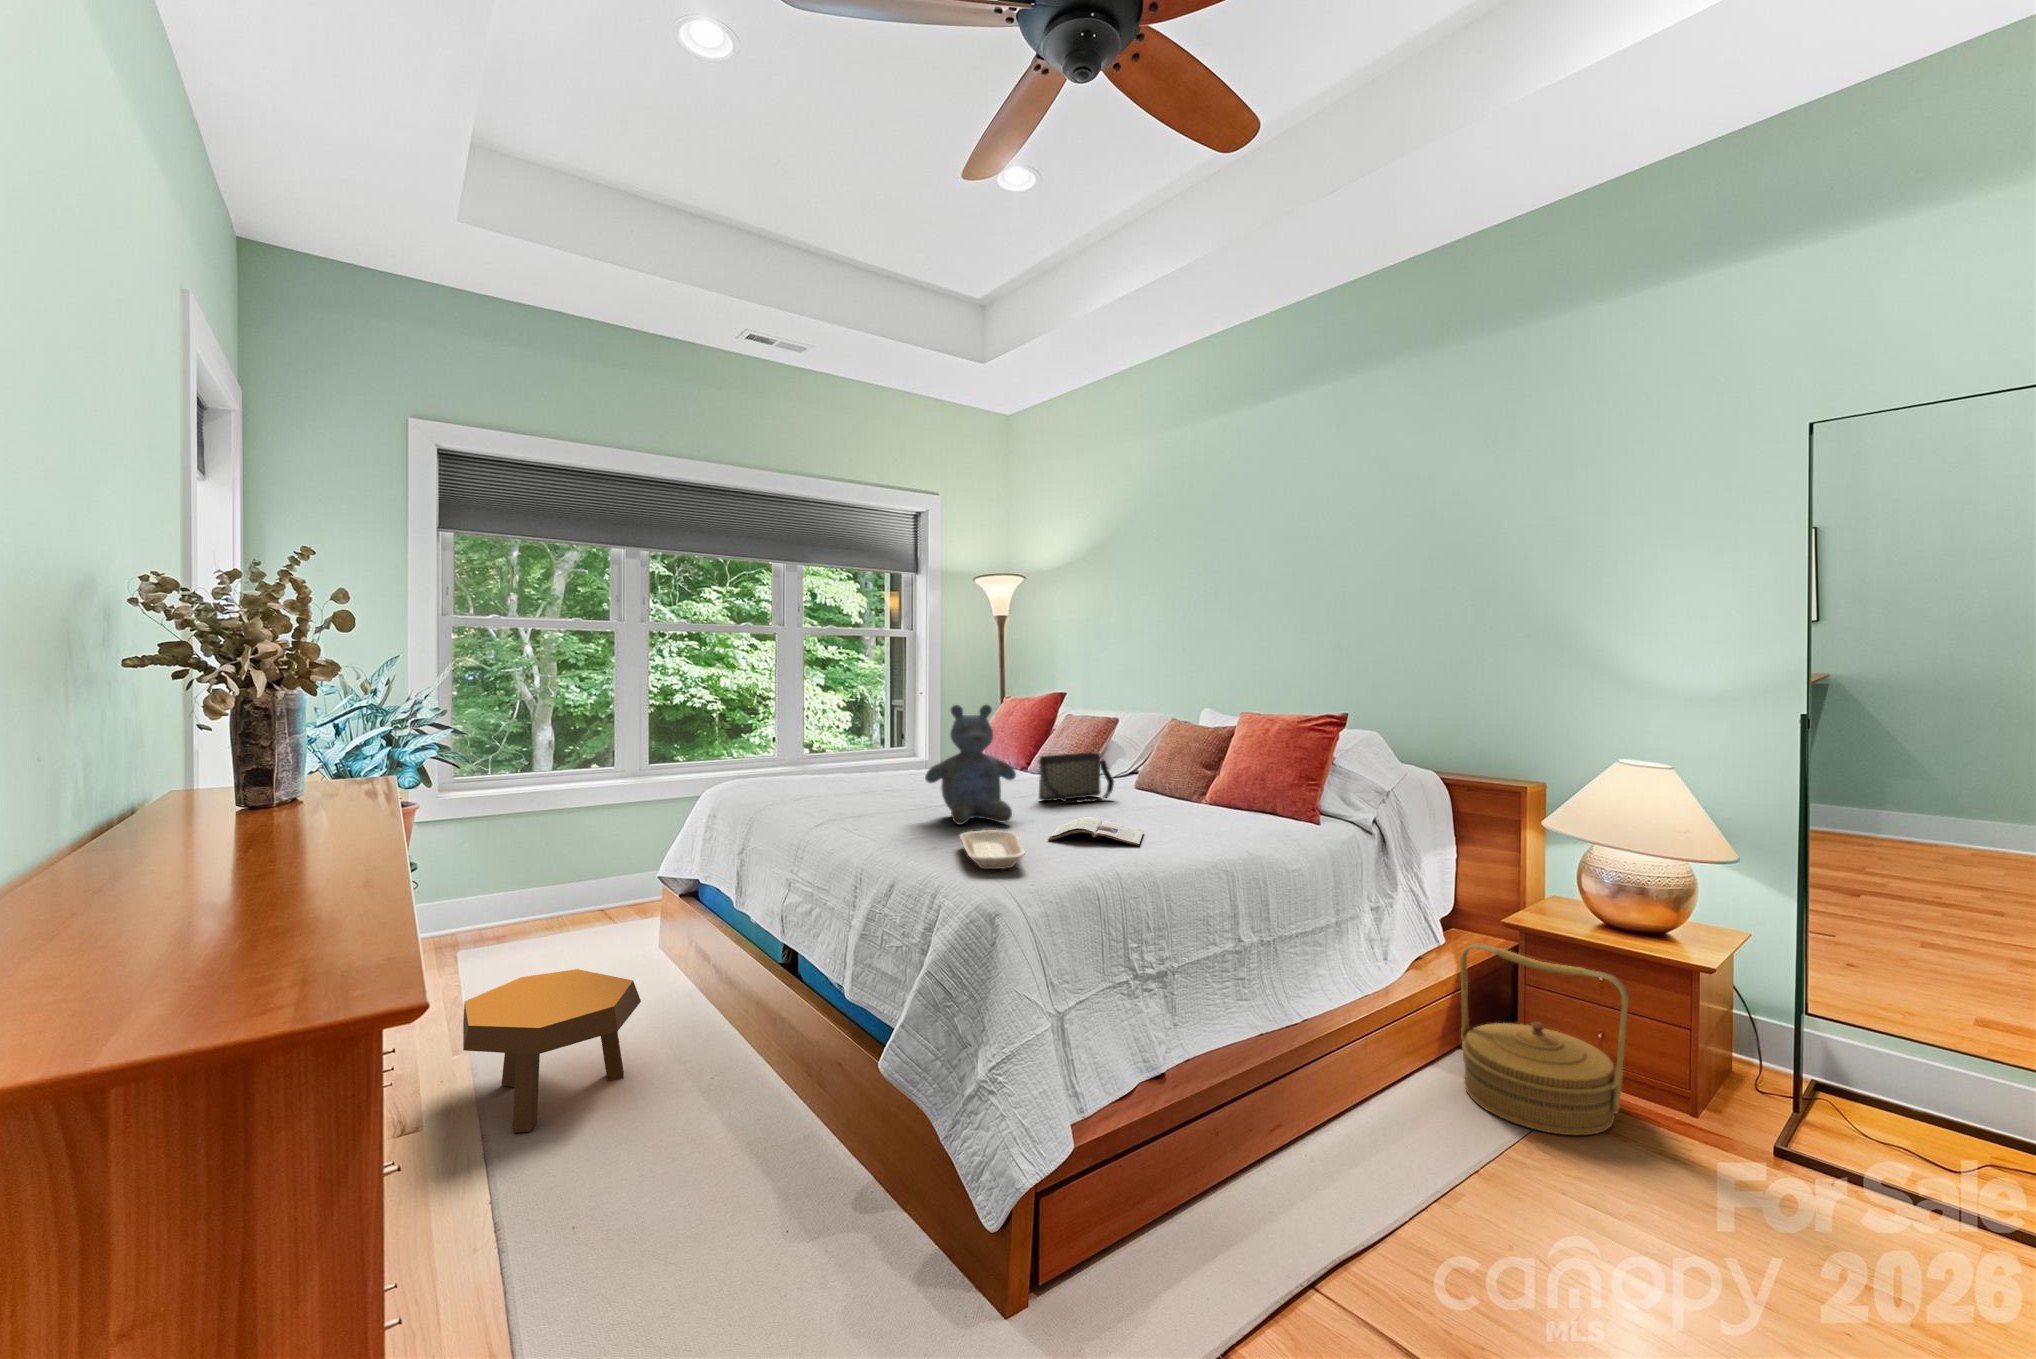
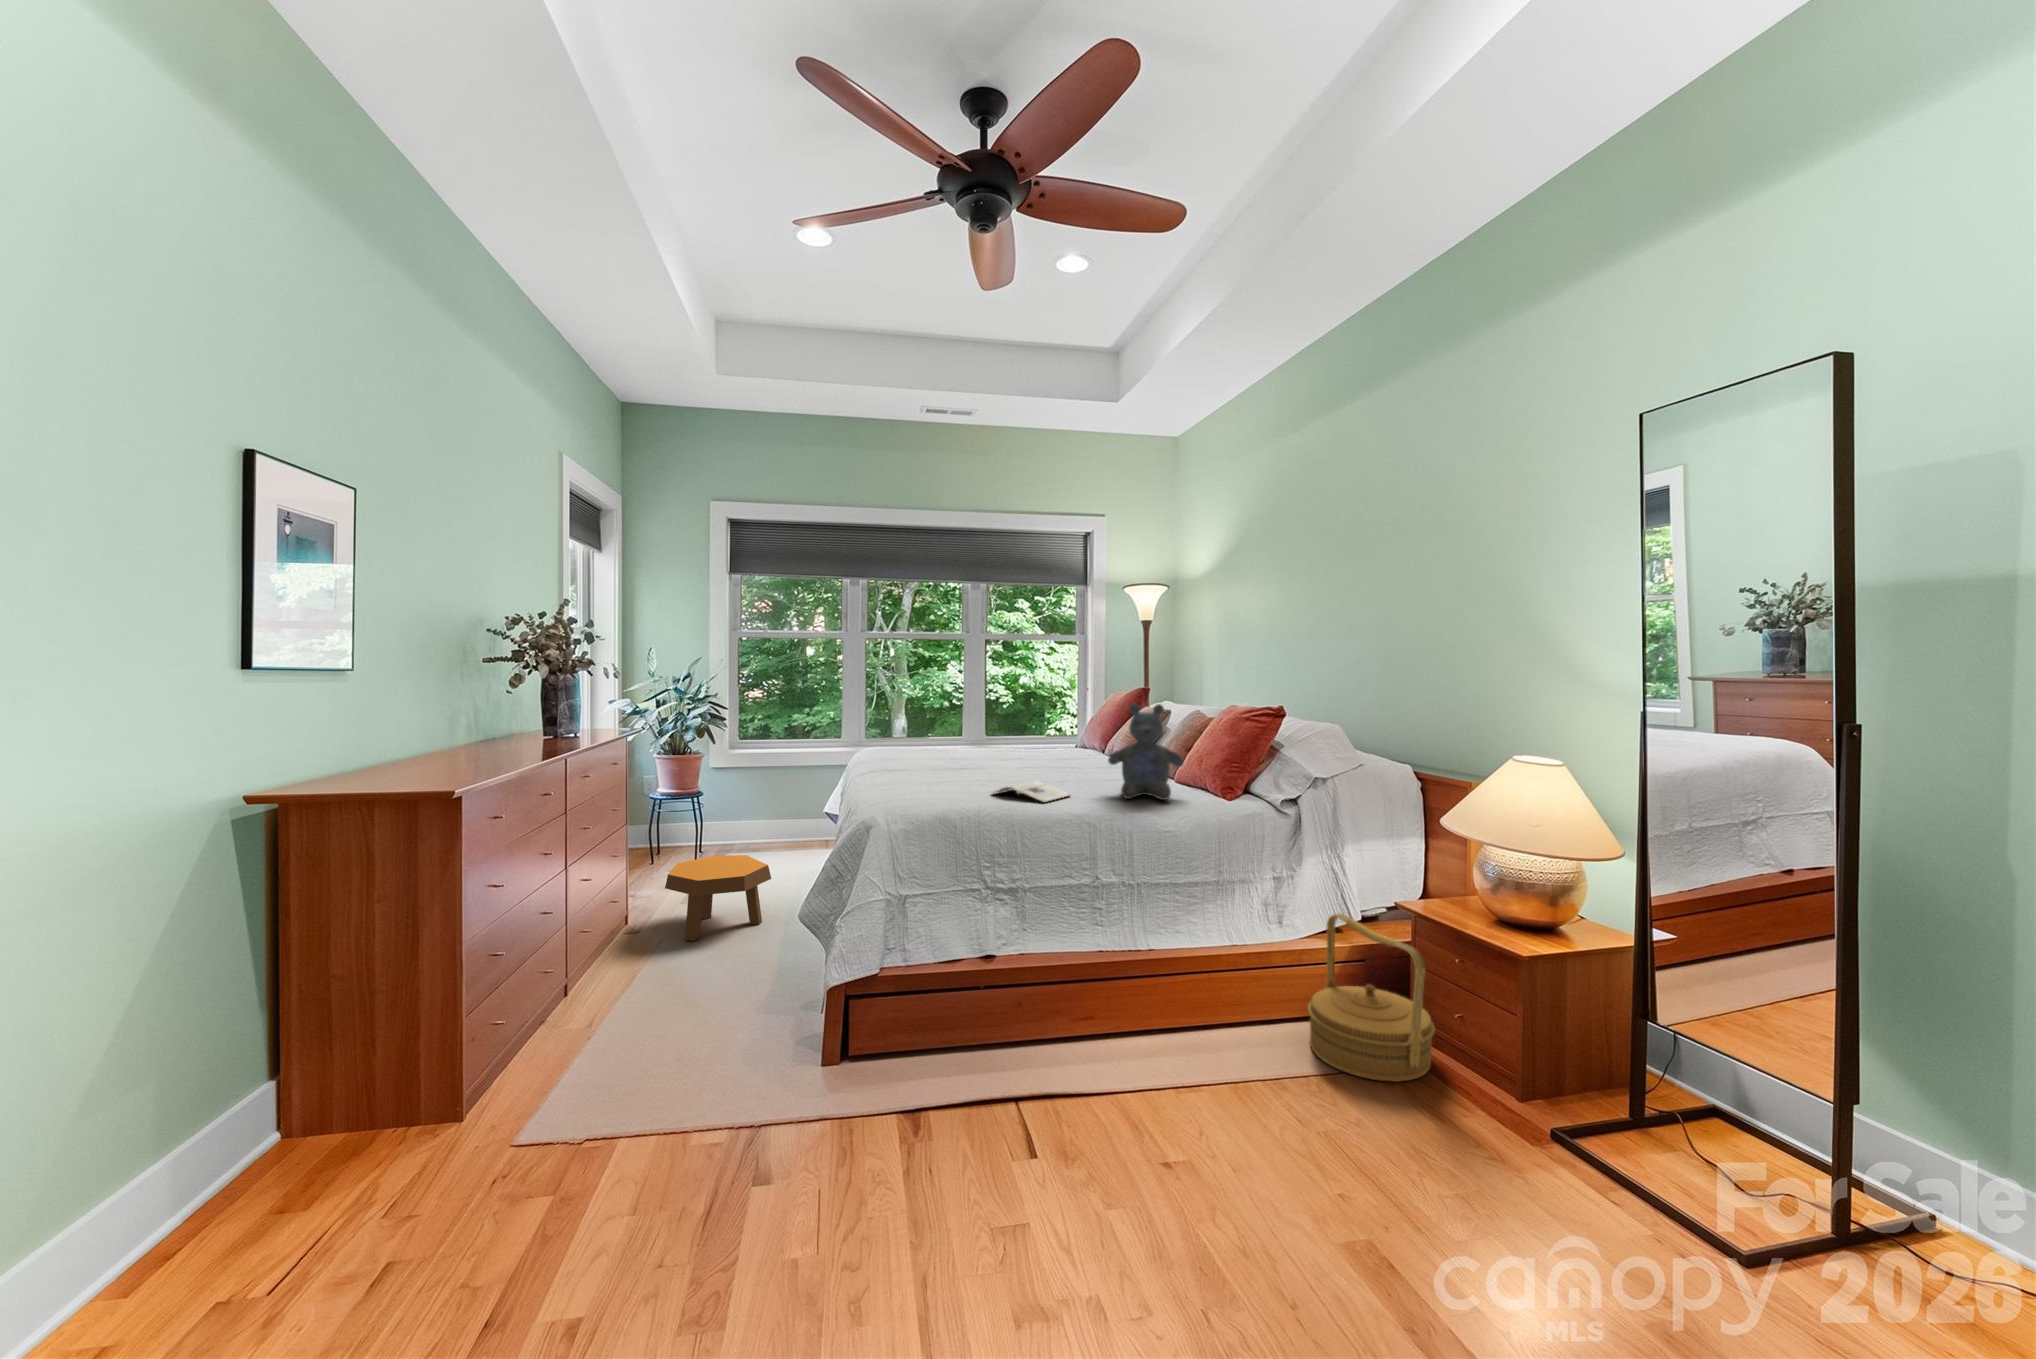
stuffed bear: present [925,705,1016,825] -> present [1108,704,1184,800]
handbag: present [1039,752,1114,803] -> none [1051,736,1116,774]
tray: present [960,830,1025,869] -> none [896,783,958,806]

